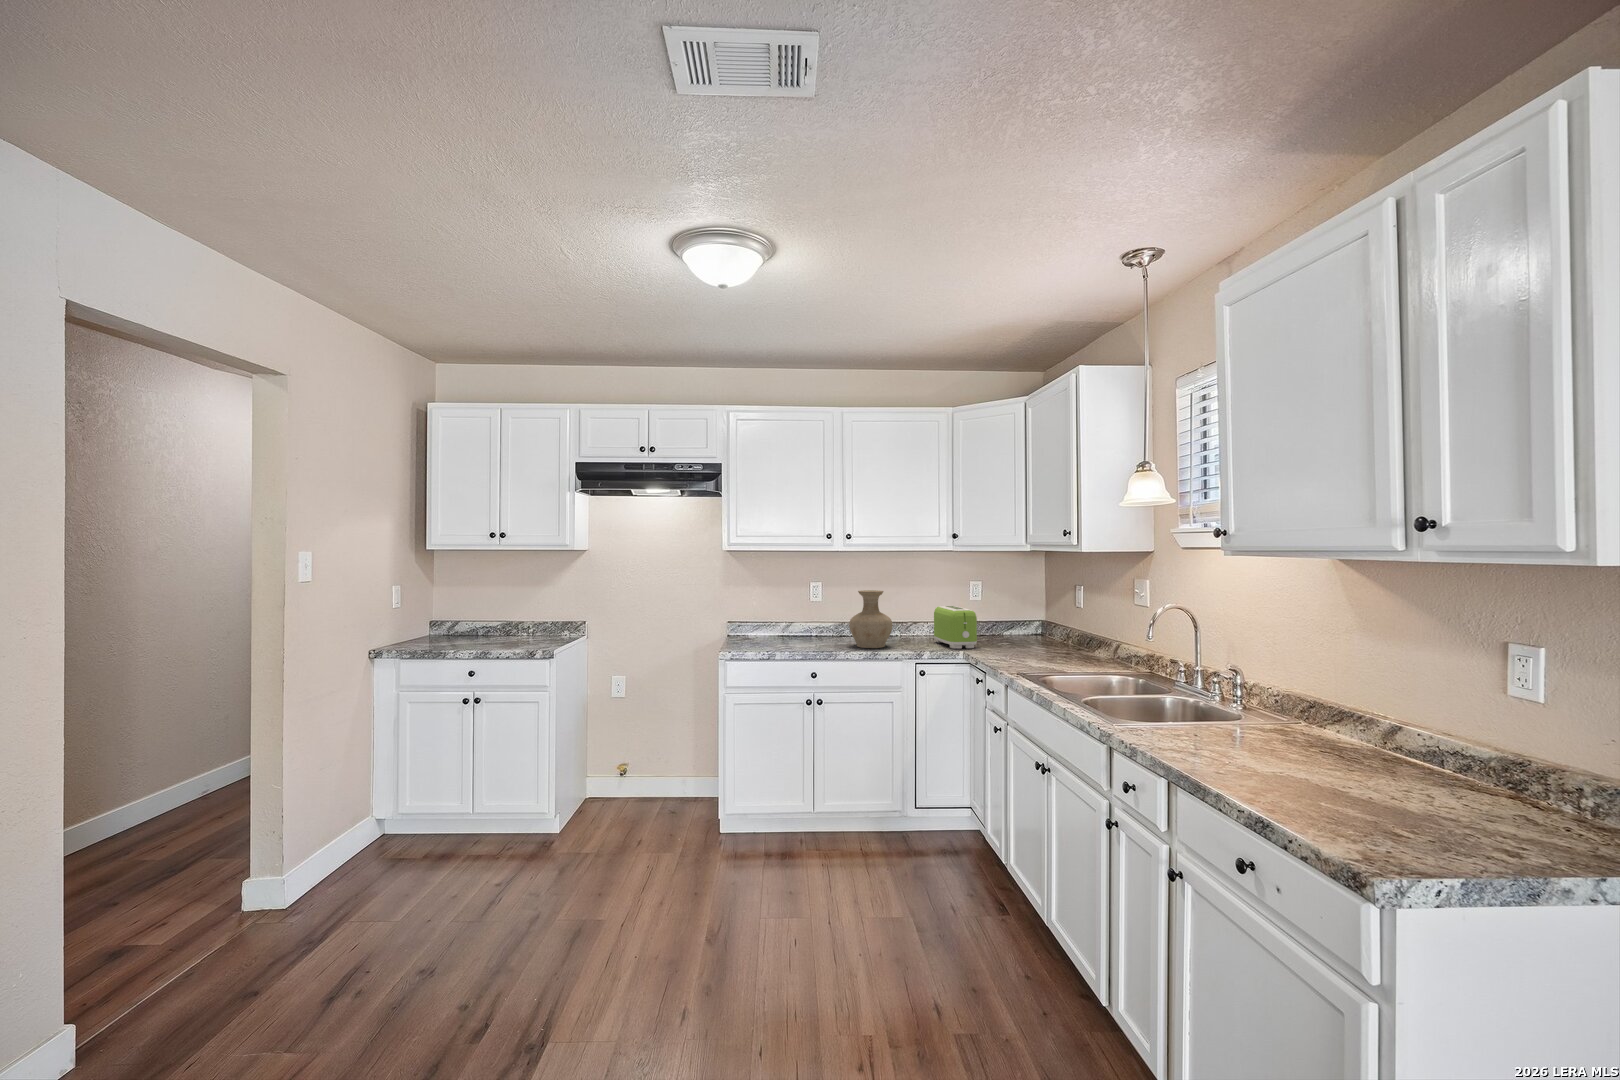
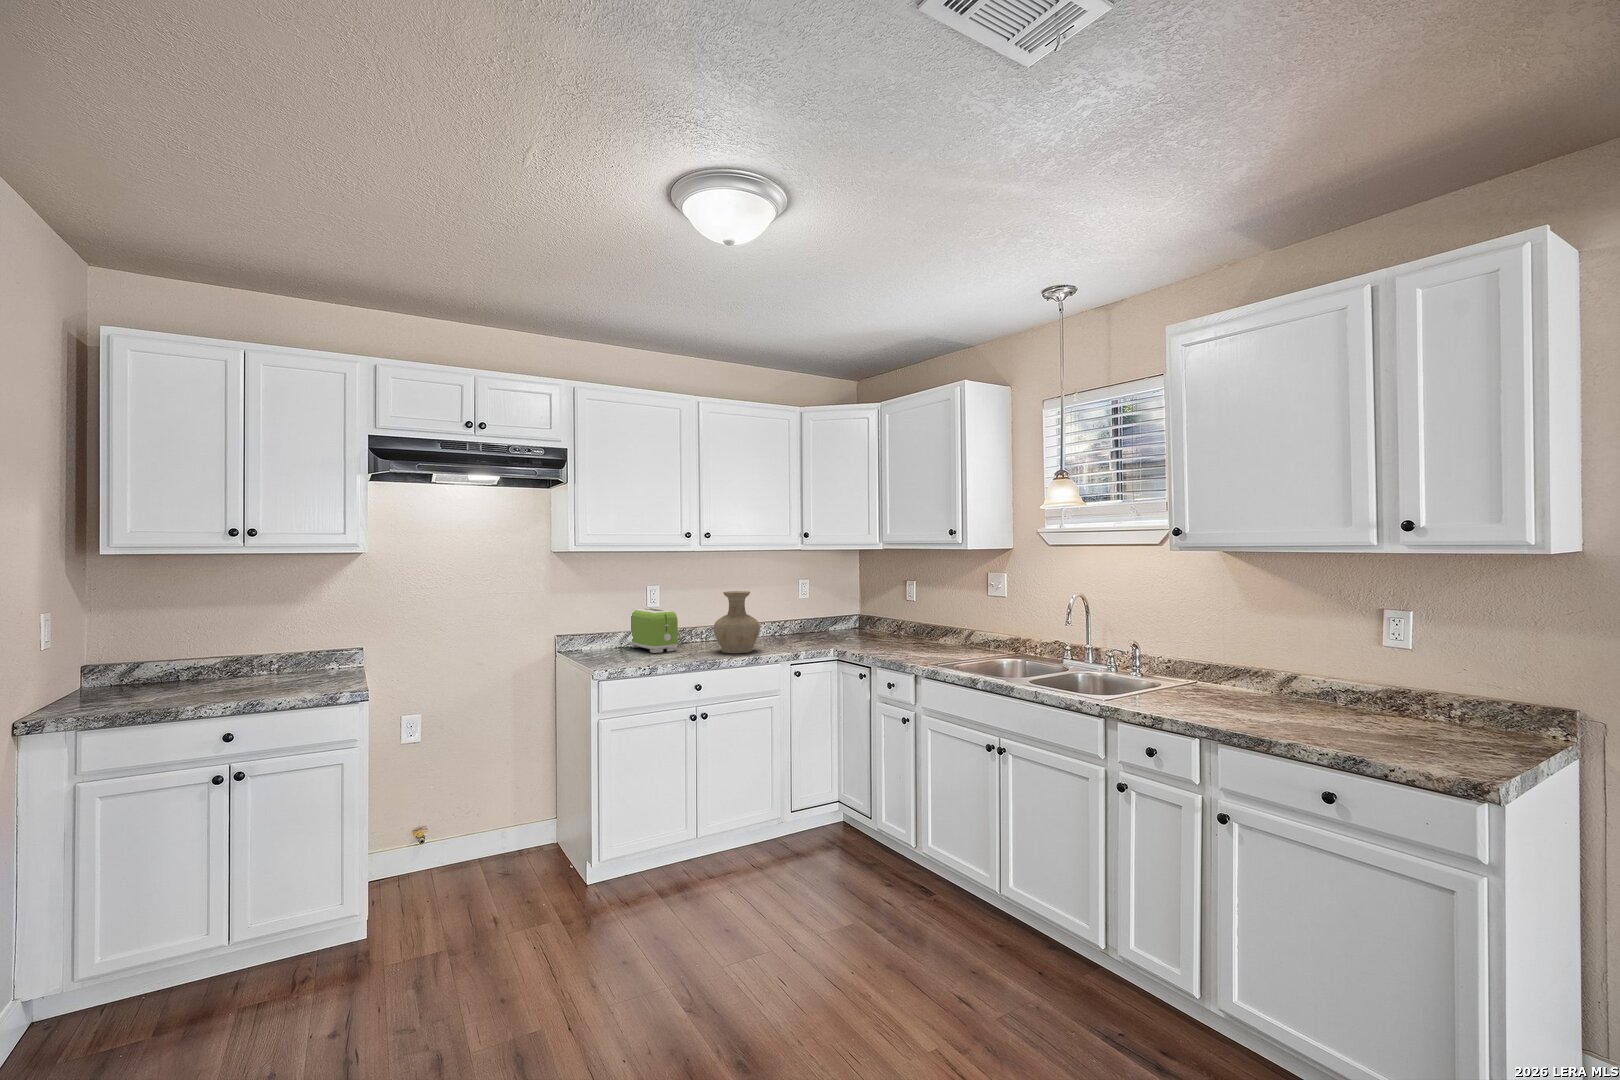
toaster: present [934,606,977,649] -> present [629,608,678,653]

